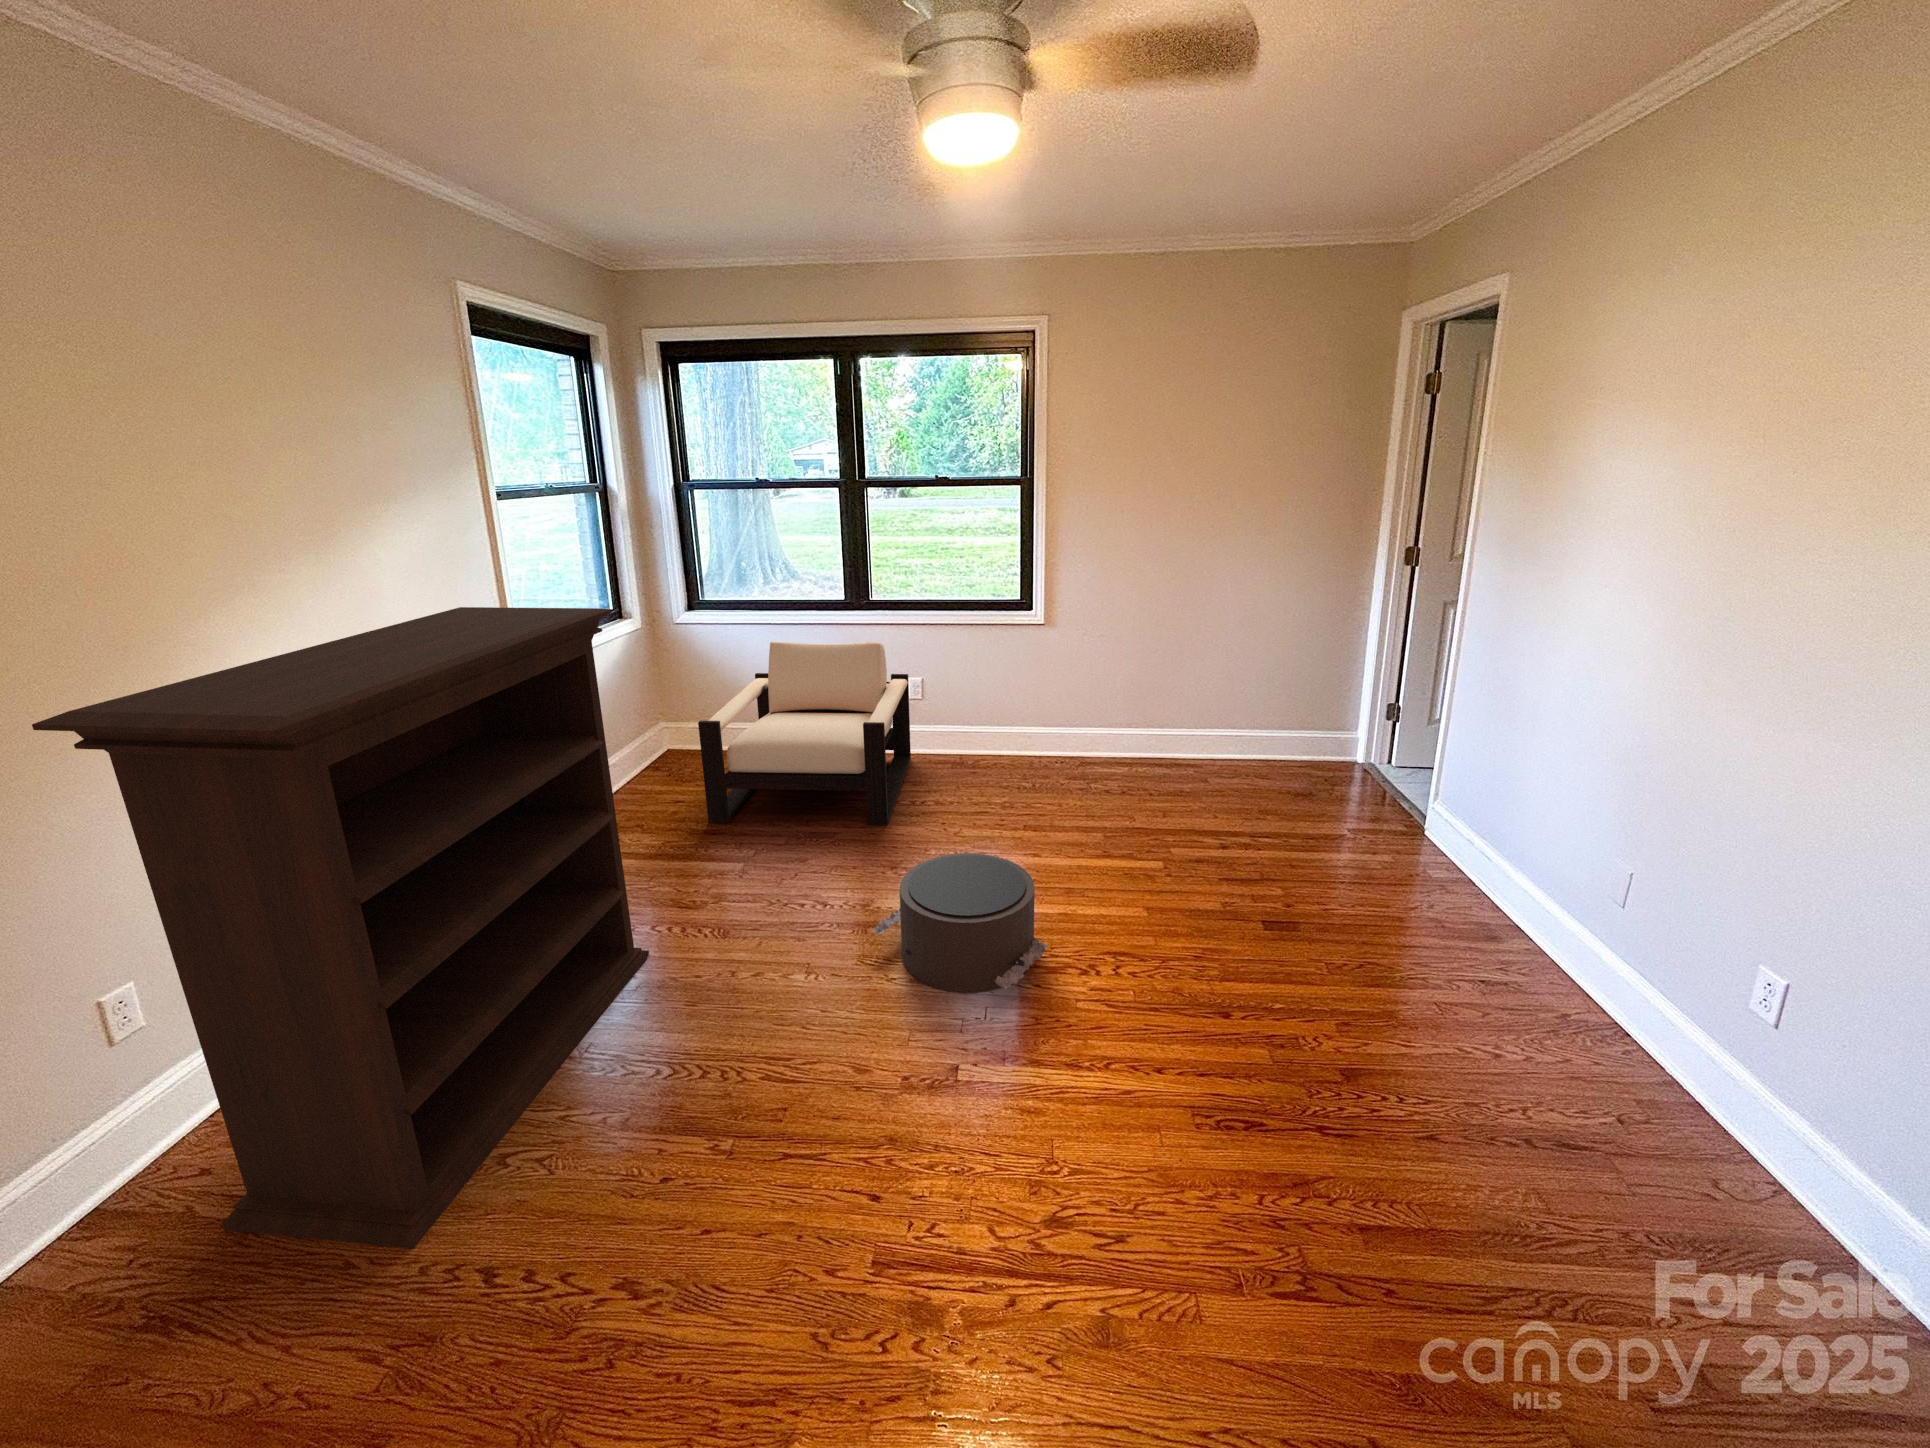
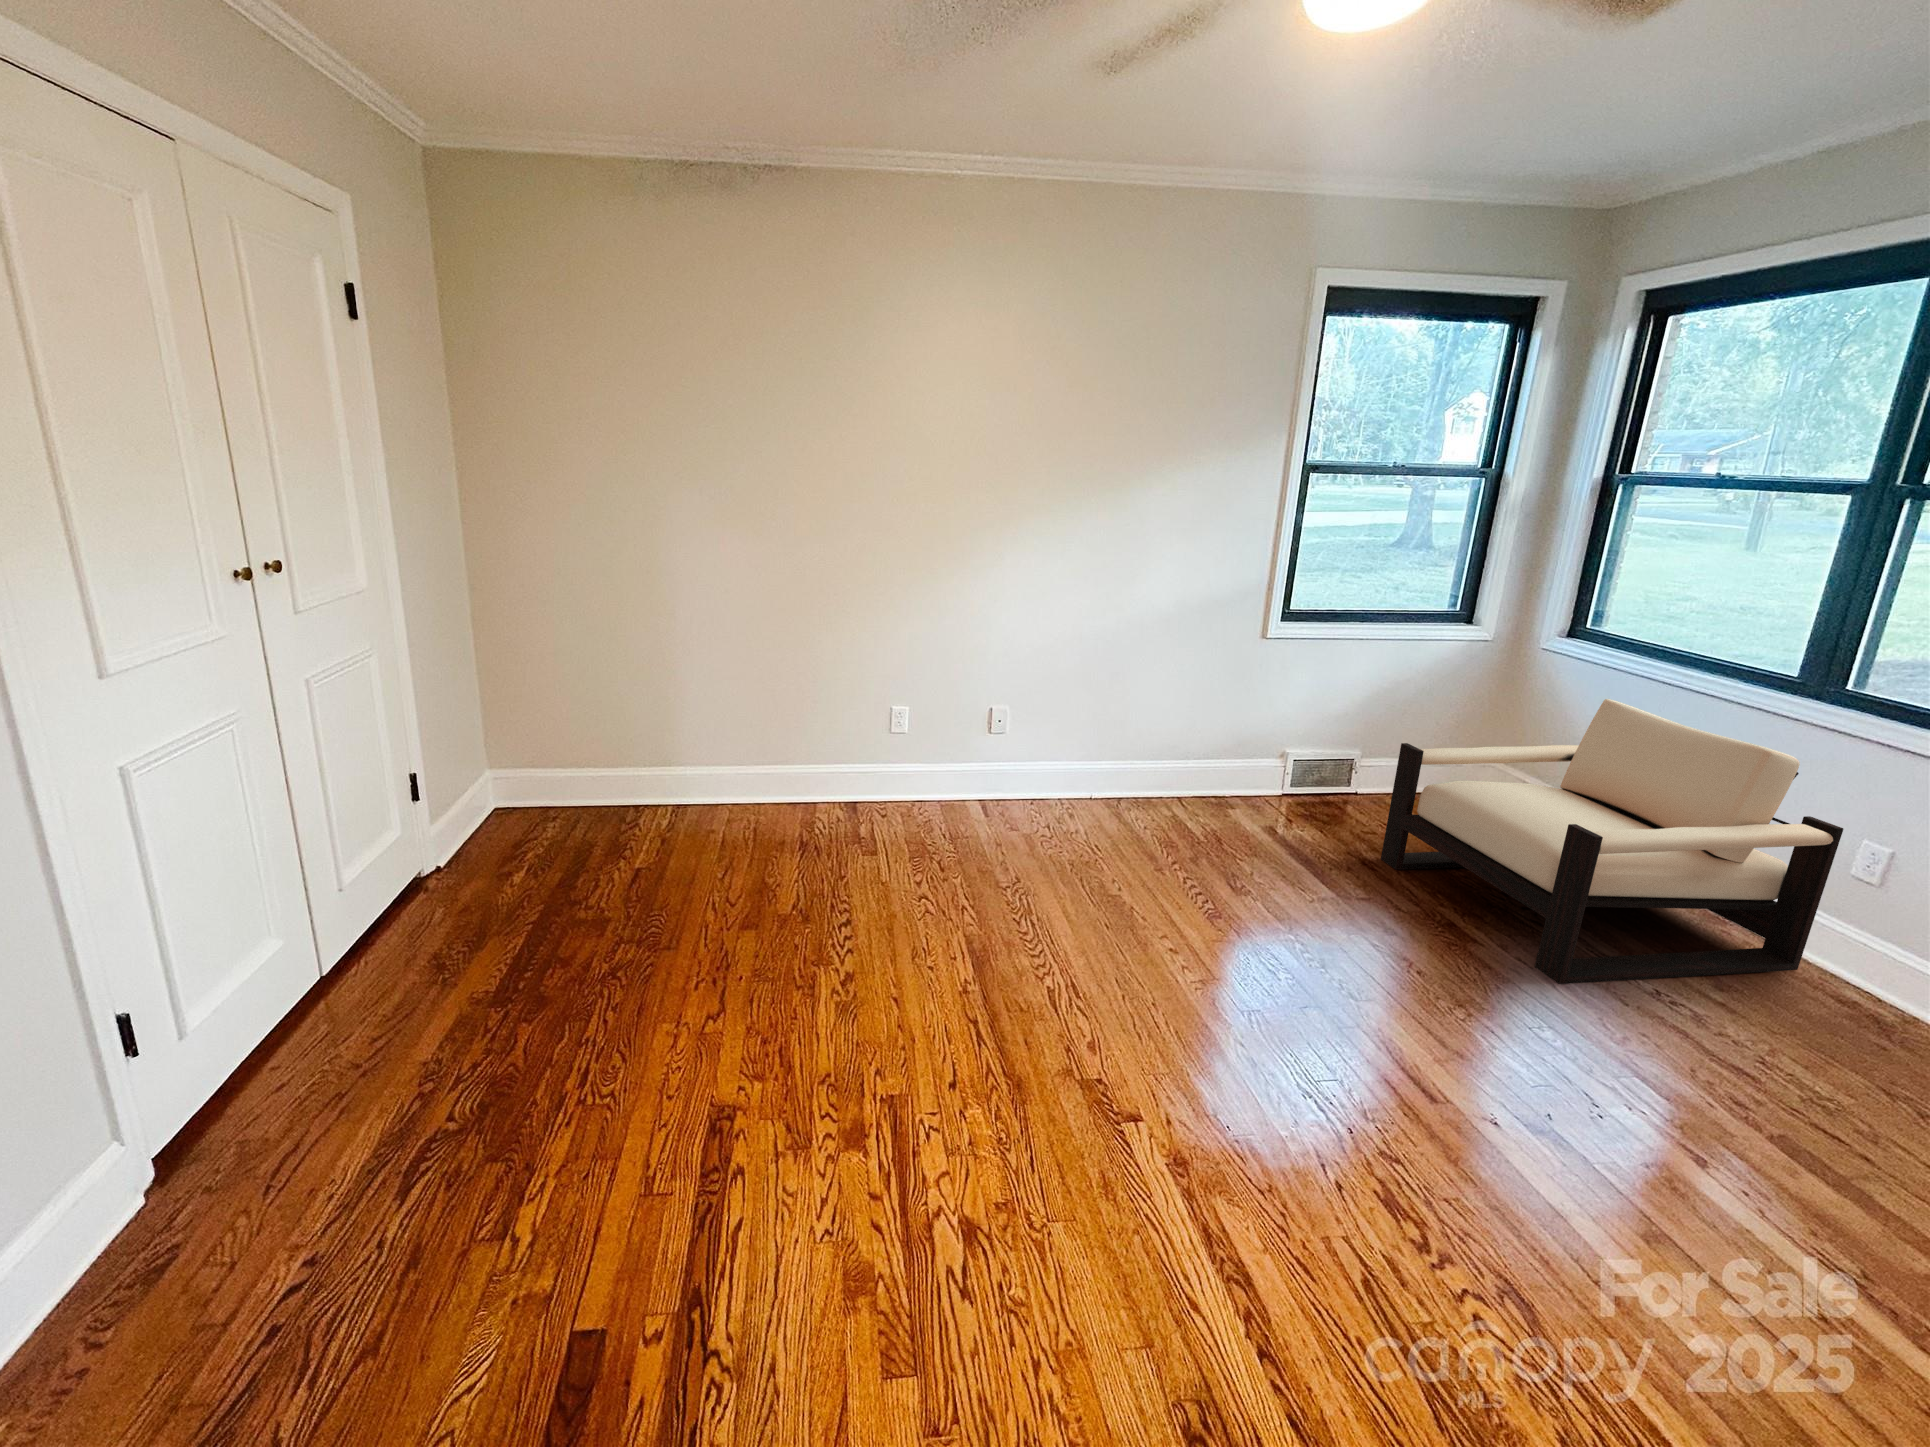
bookshelf: present [32,607,649,1248] -> none [850,546,1193,895]
pouf: present [872,853,1049,993] -> none [1256,963,1481,1180]

